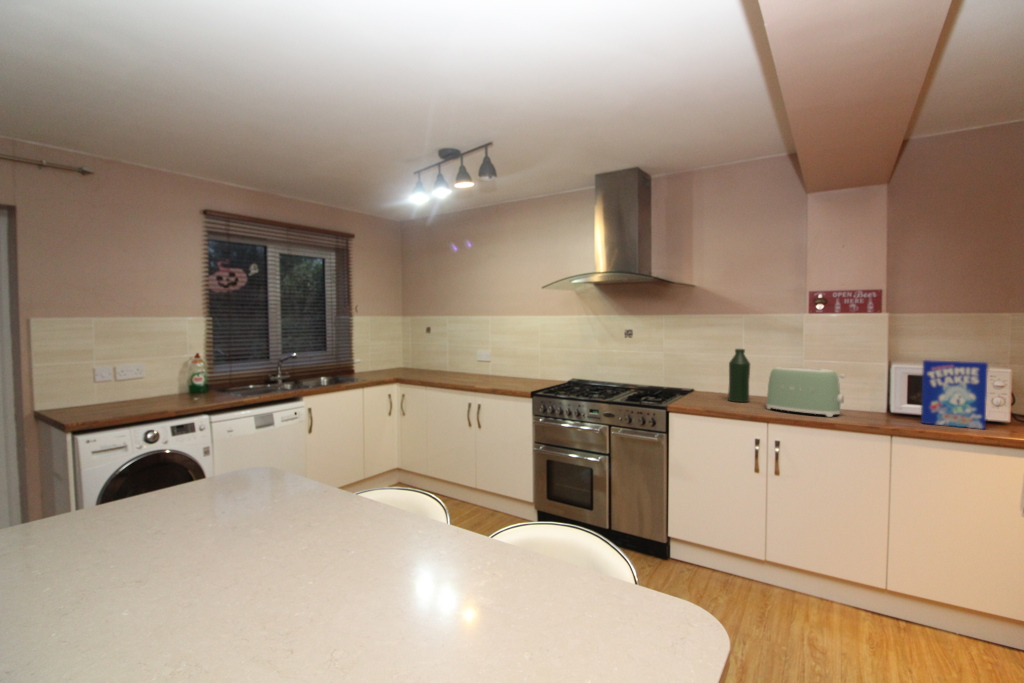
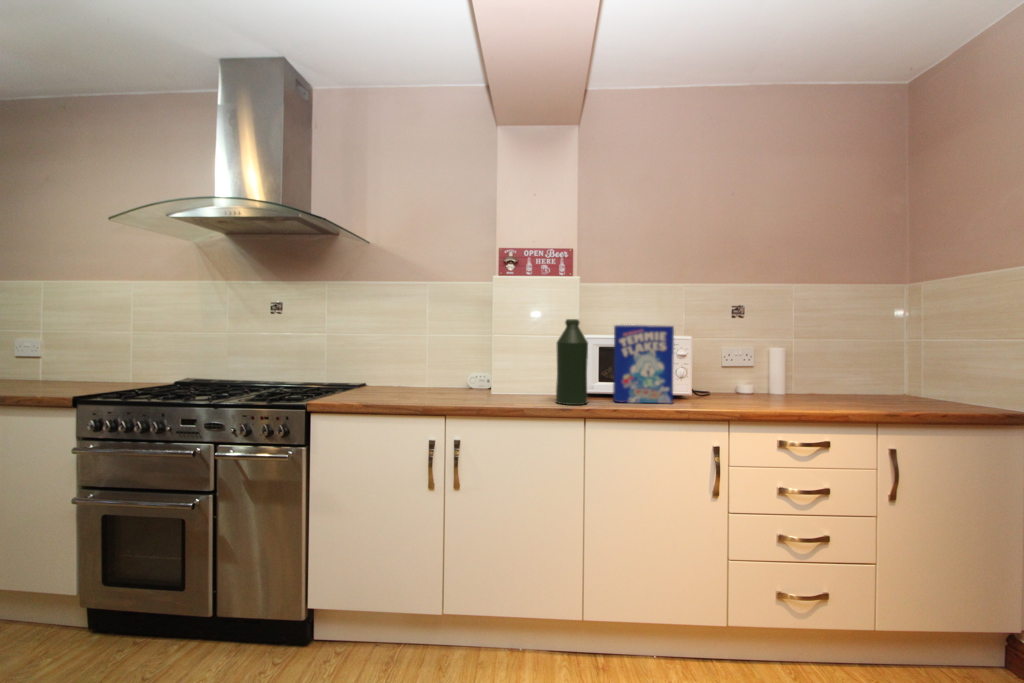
bottle: present [728,349,750,402] -> present [556,319,588,405]
toaster: present [767,367,845,417] -> none [448,340,536,403]

